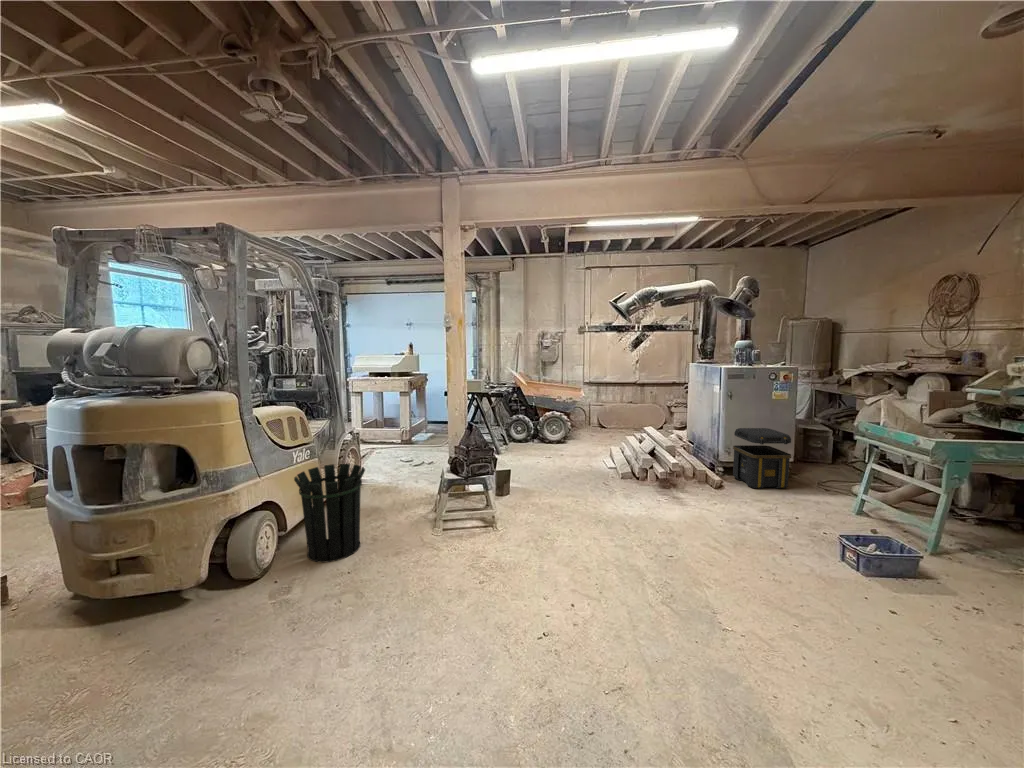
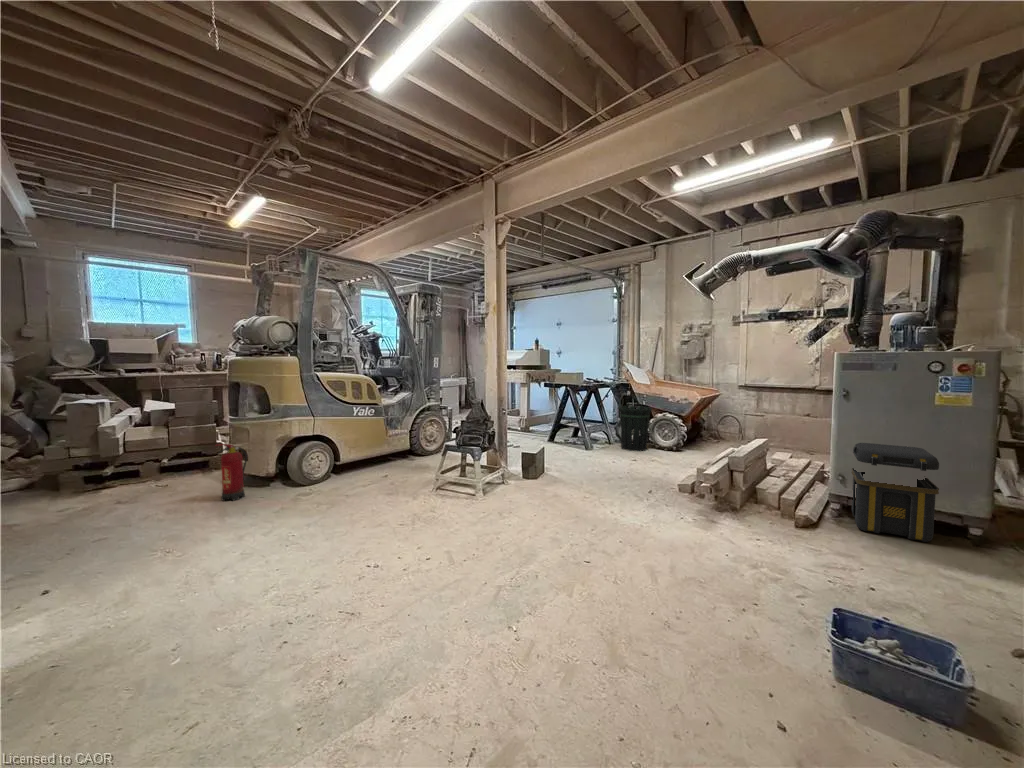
waste bin: present [294,464,365,563] -> present [618,406,652,451]
fire extinguisher: none [100,558,158,662] -> present [216,444,247,501]

